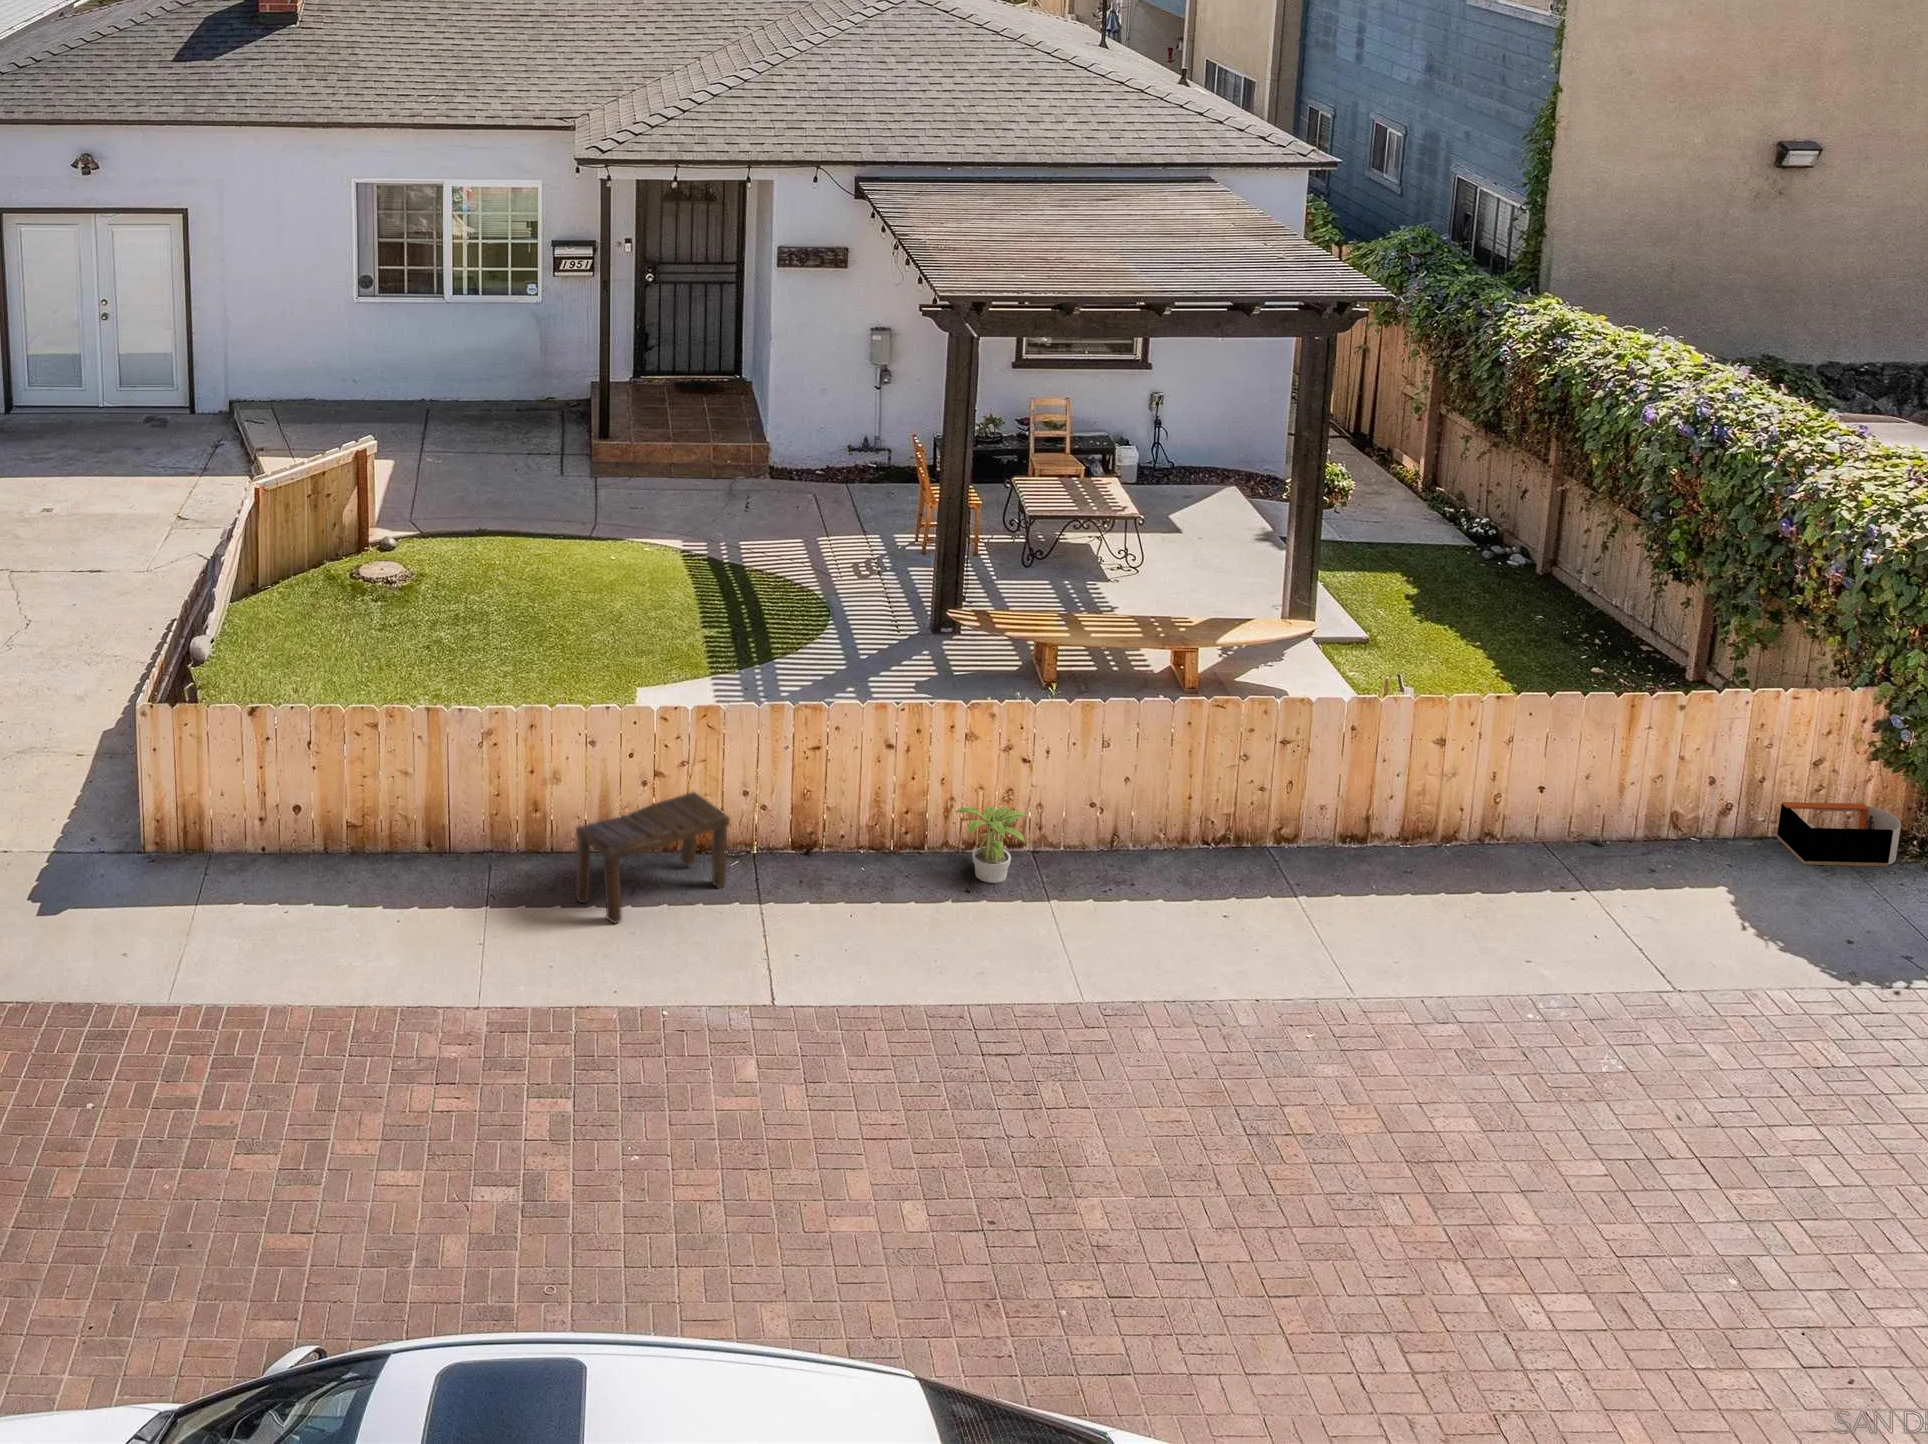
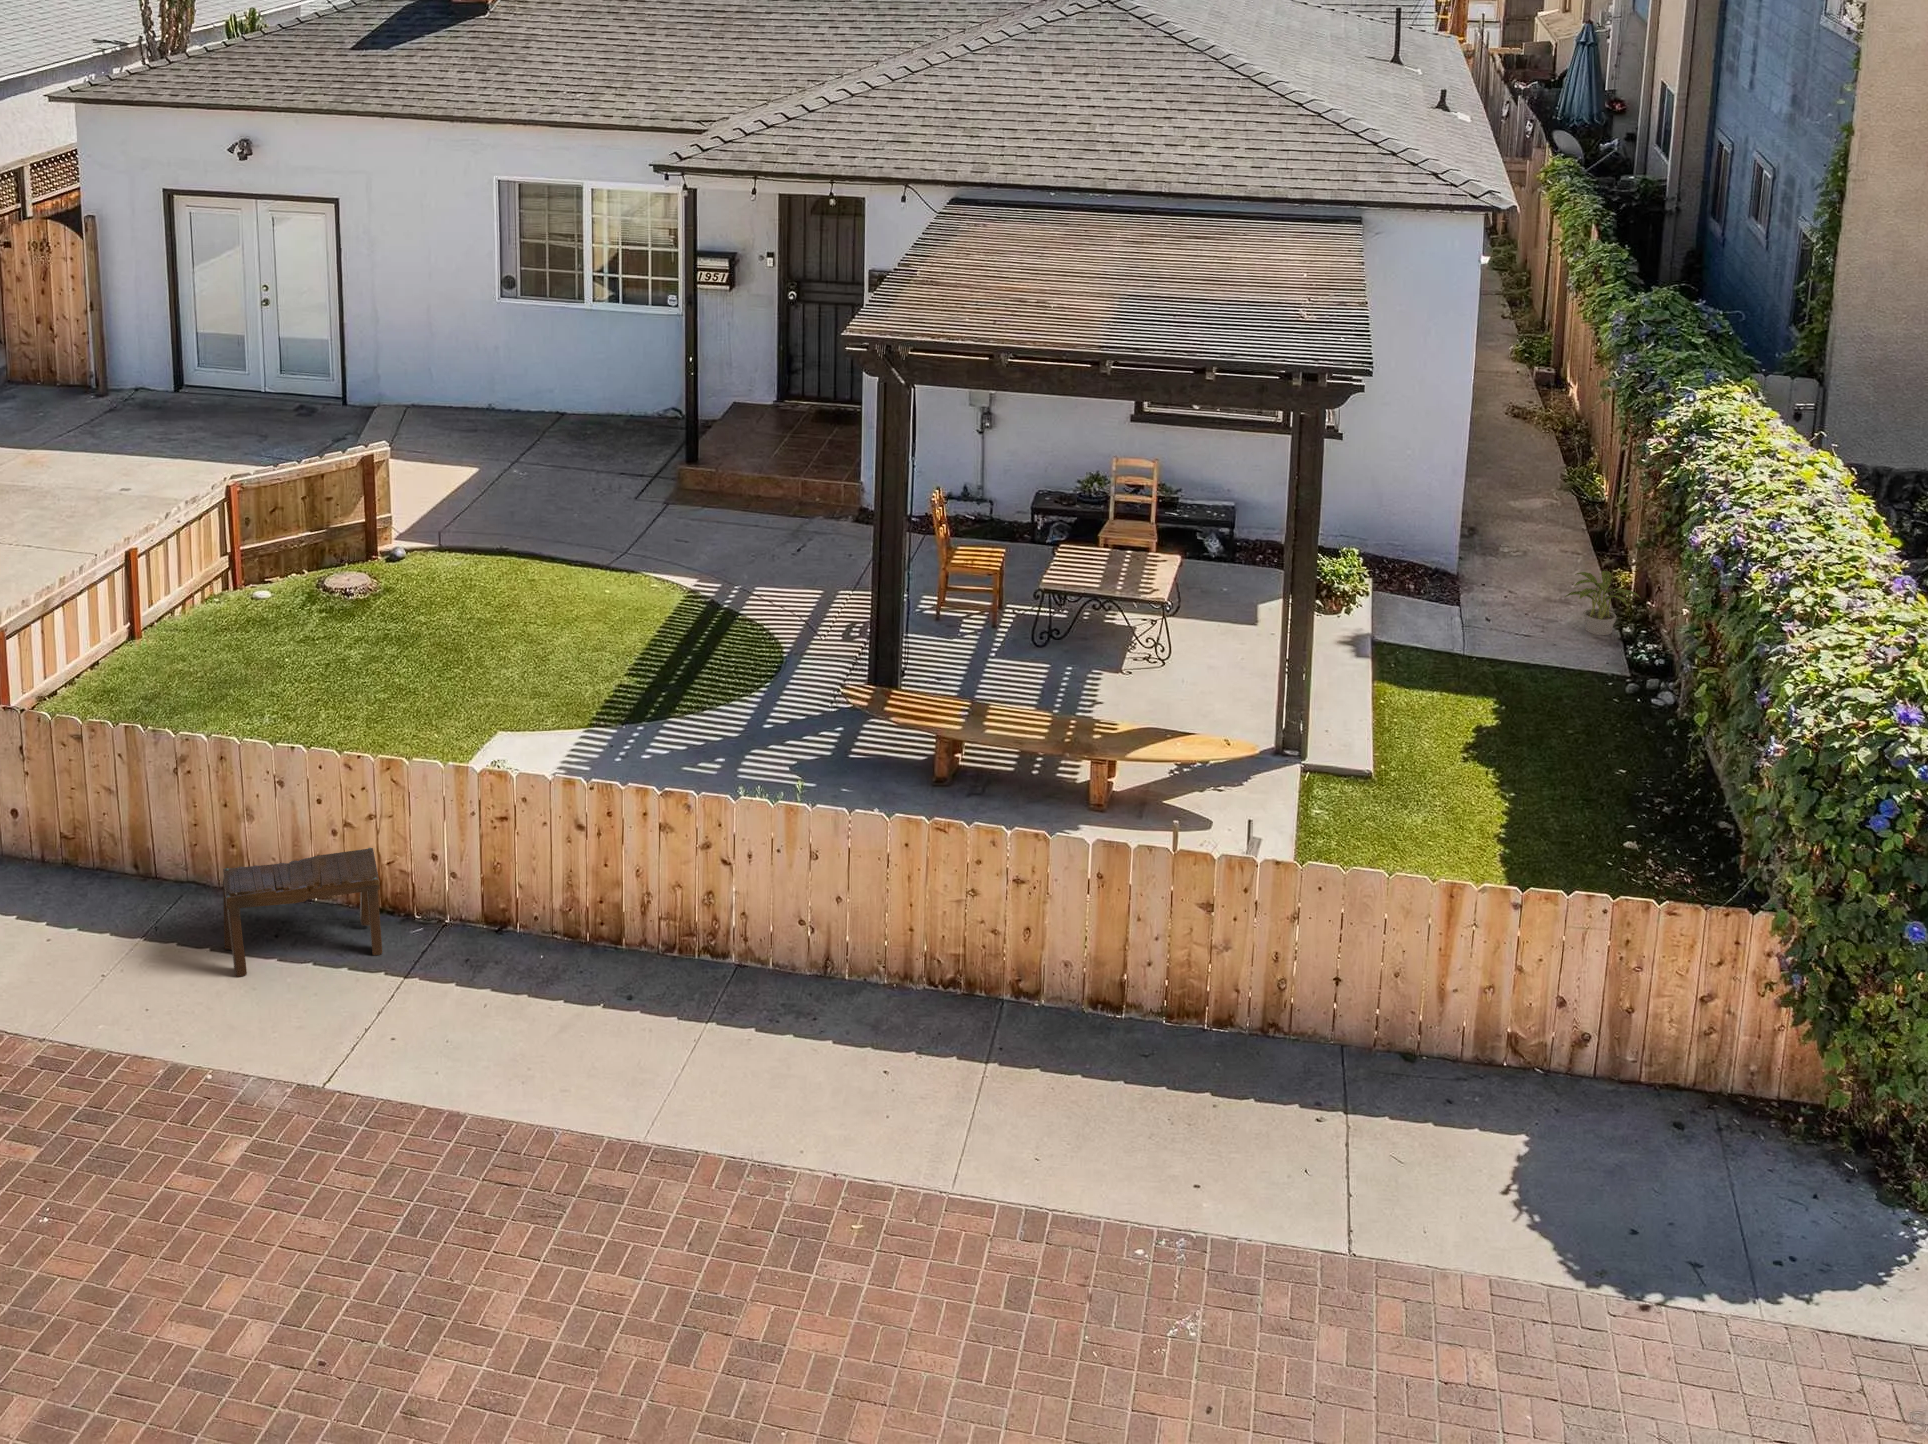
storage bin: present [1777,802,1901,866] -> none [1660,1044,1808,1149]
potted plant: present [956,807,1028,883] -> present [1565,571,1640,635]

